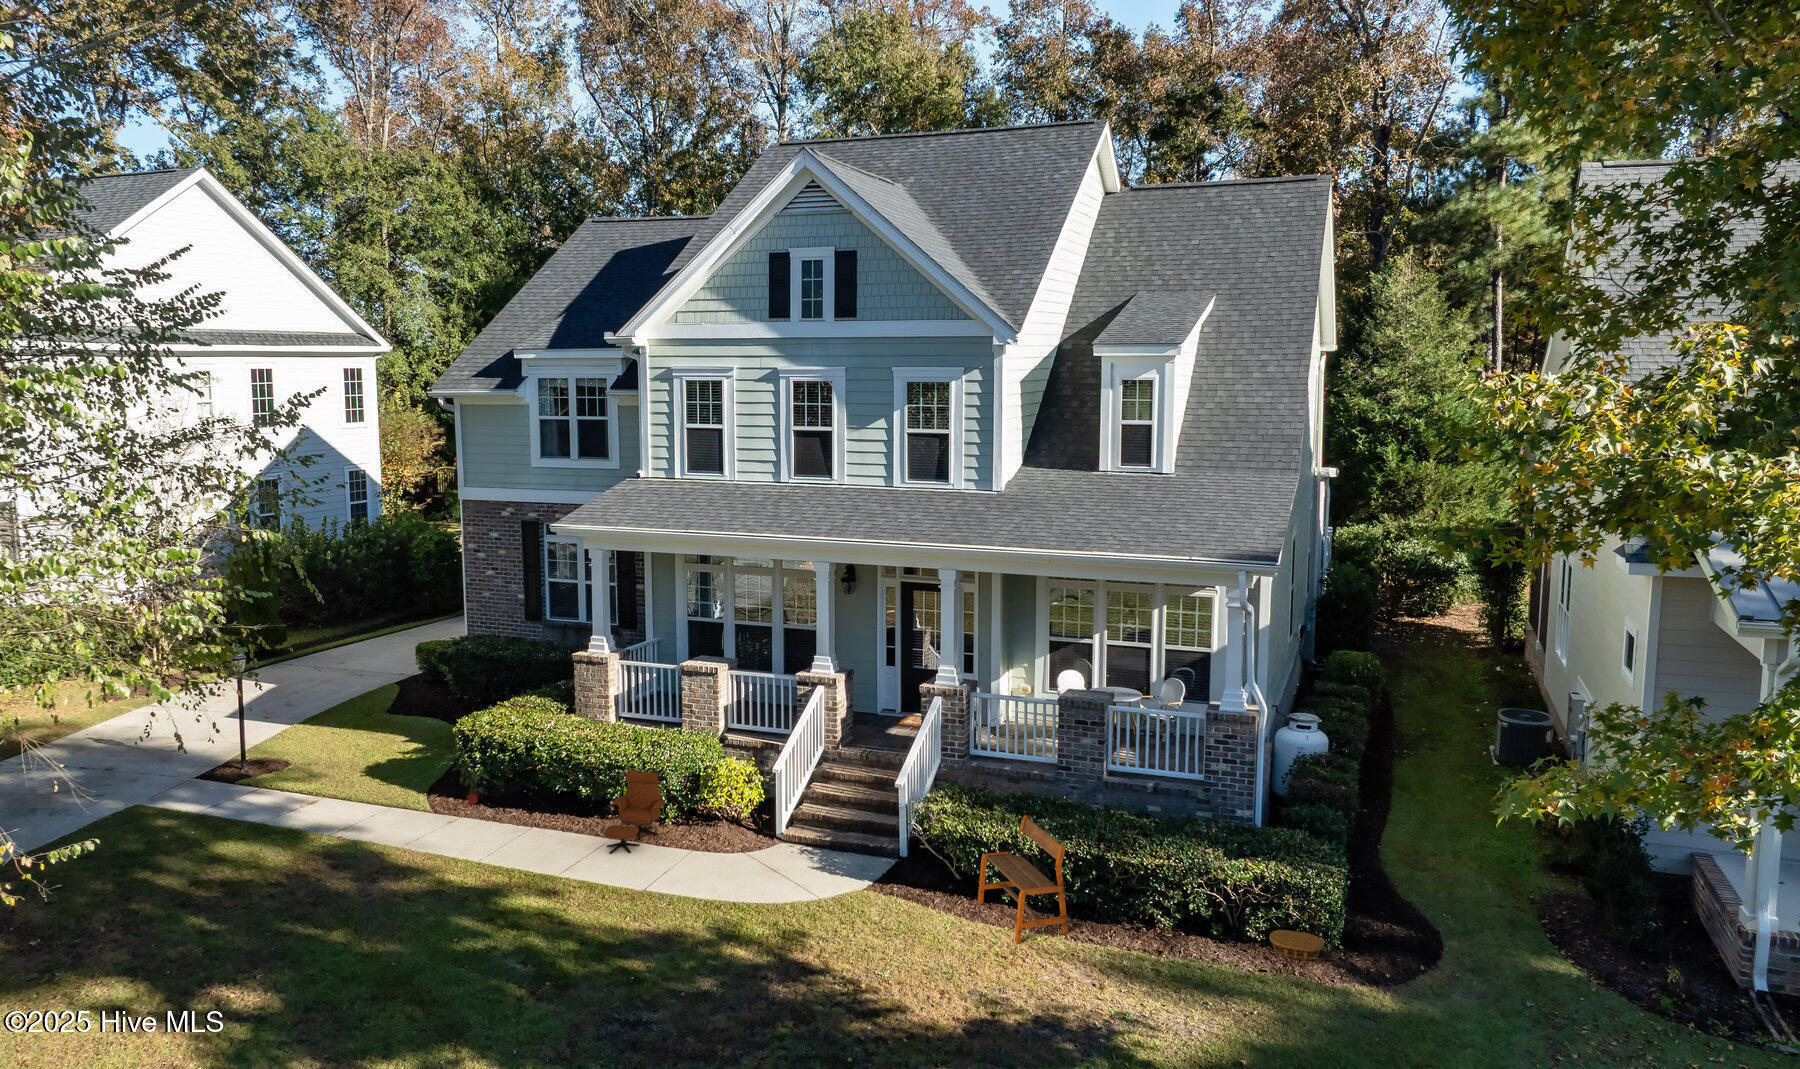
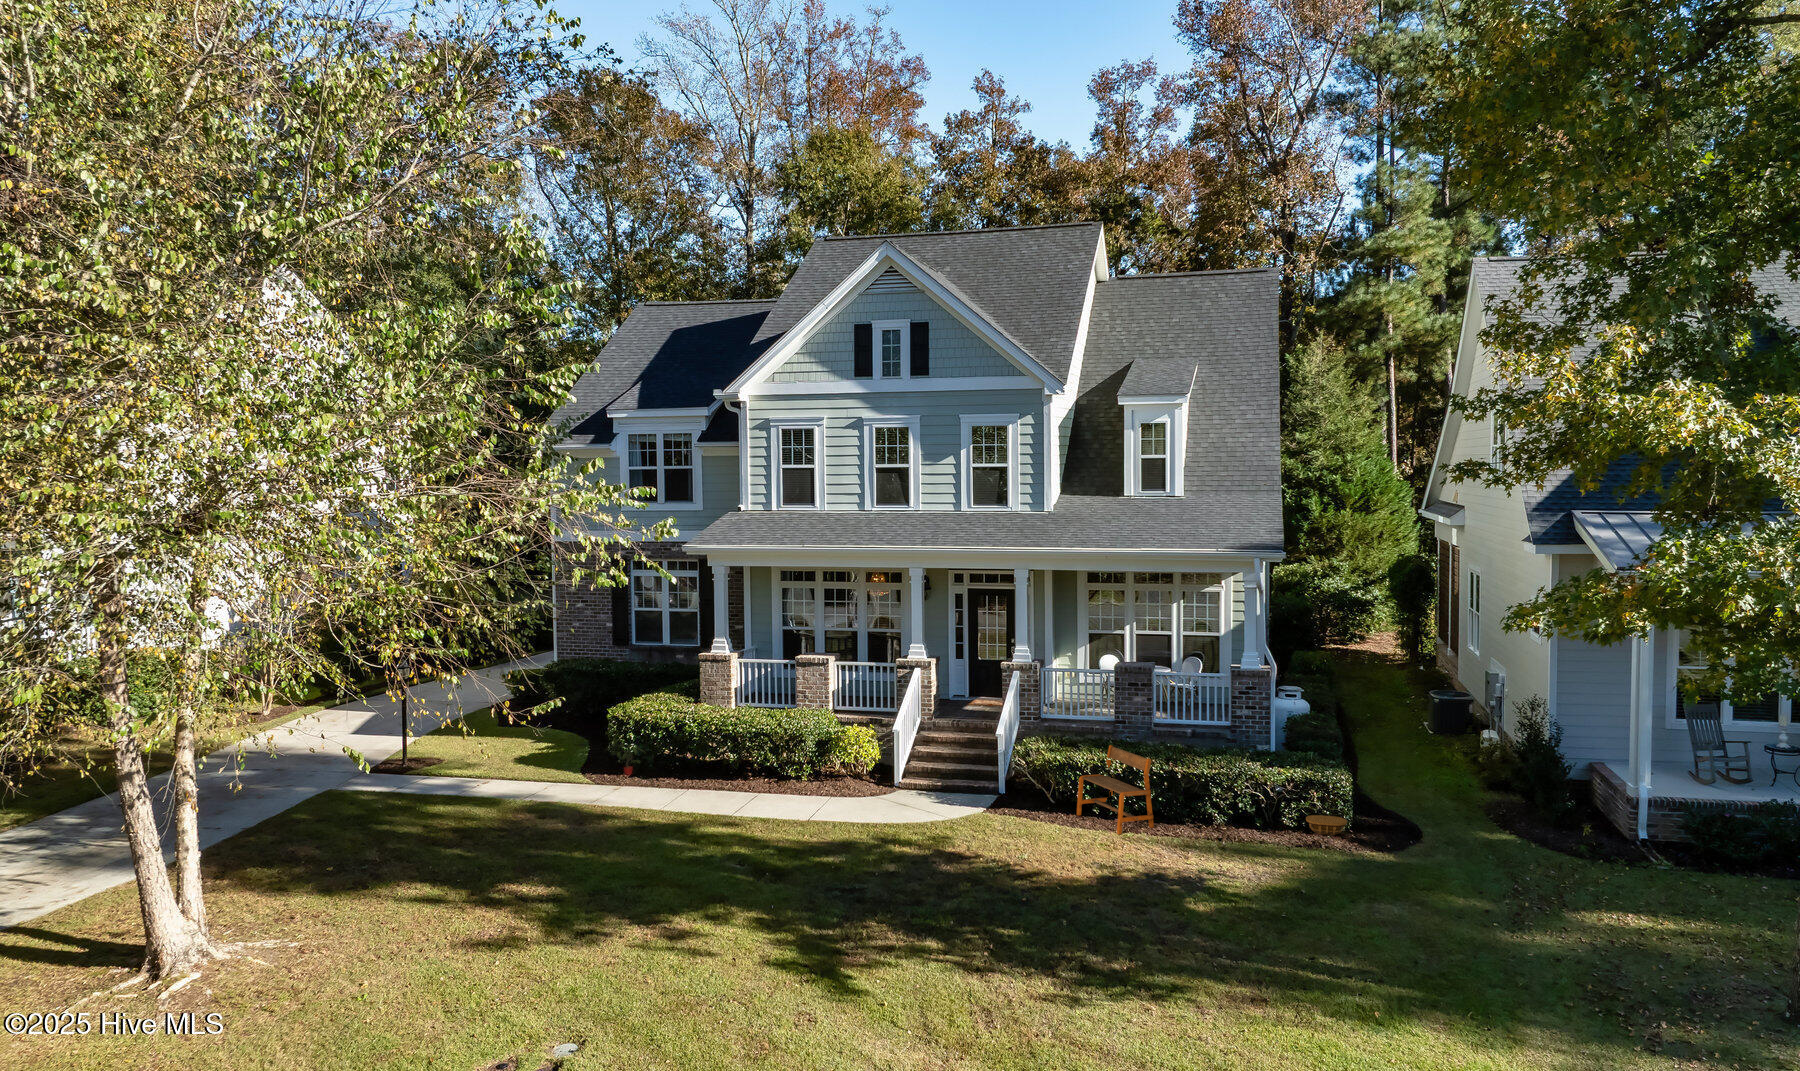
lounge chair: present [605,771,665,854] -> none [762,736,804,799]

